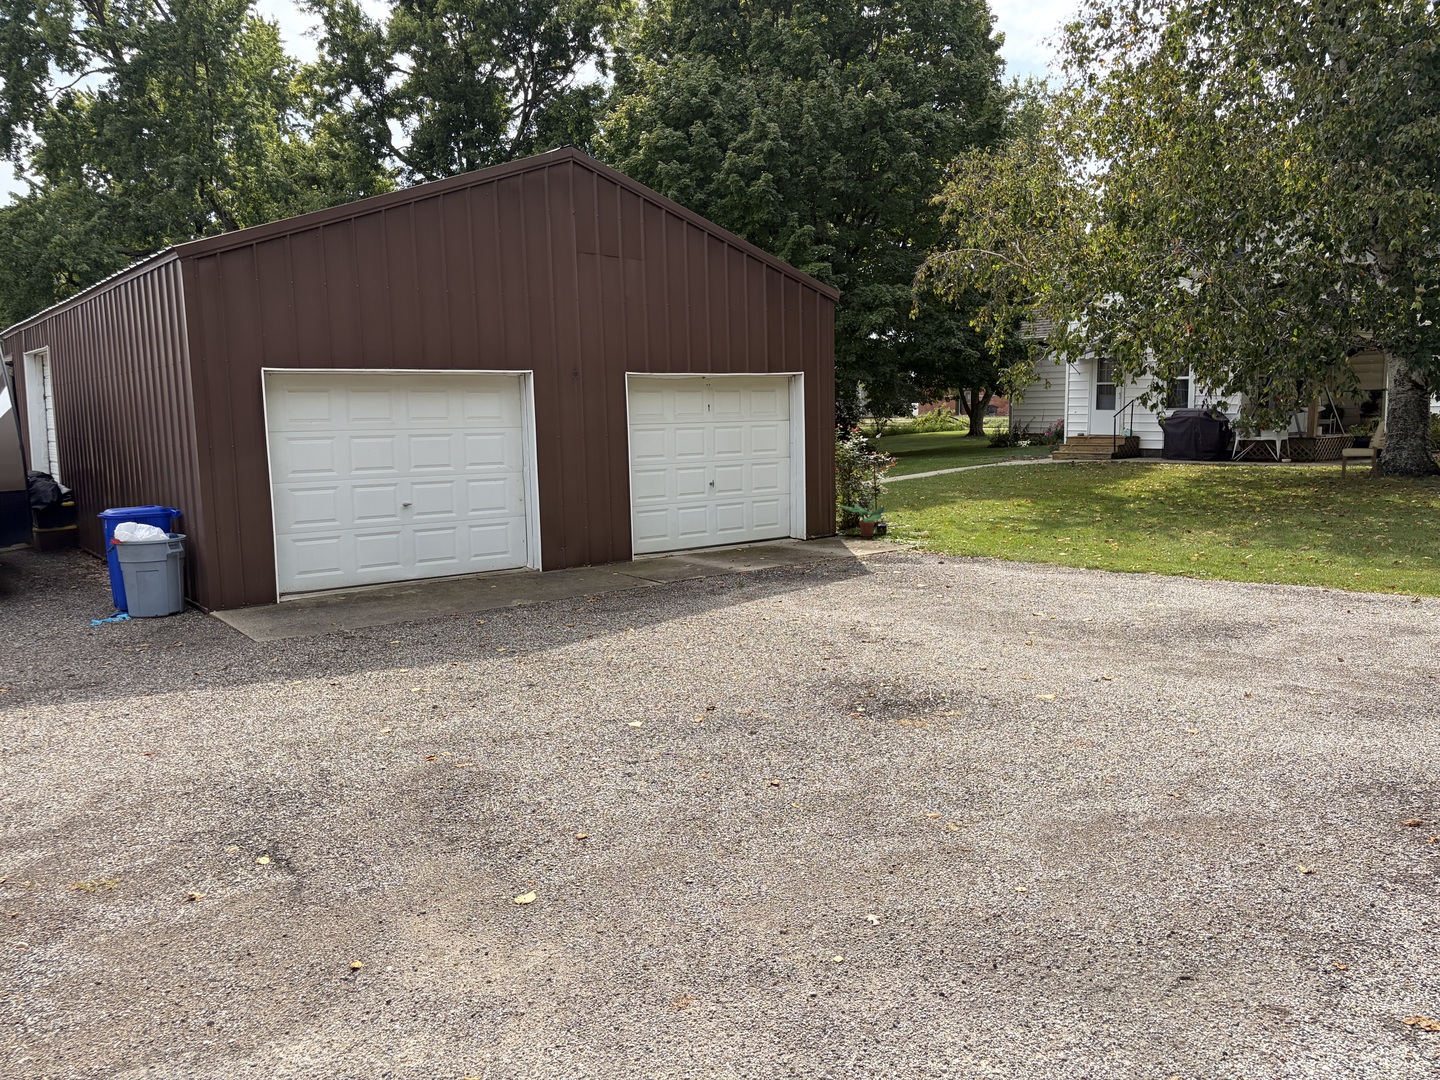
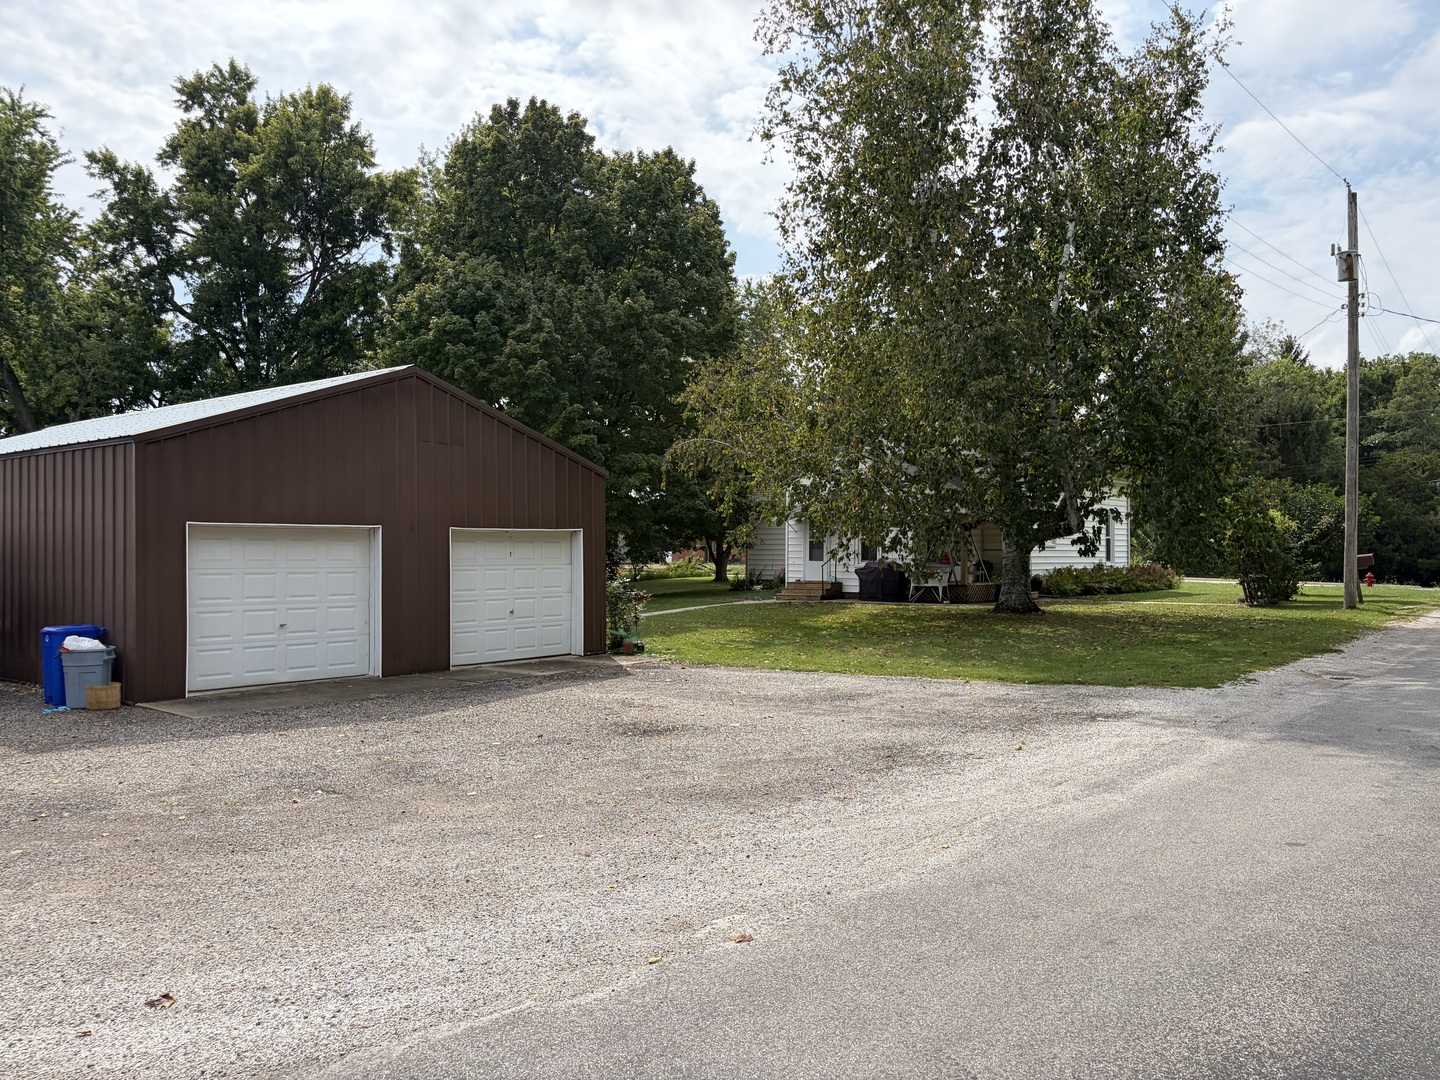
chair: present [1342,421,1385,478] -> none [979,573,1005,615]
wooden bucket: none [149,585,195,622] -> present [85,682,121,710]

